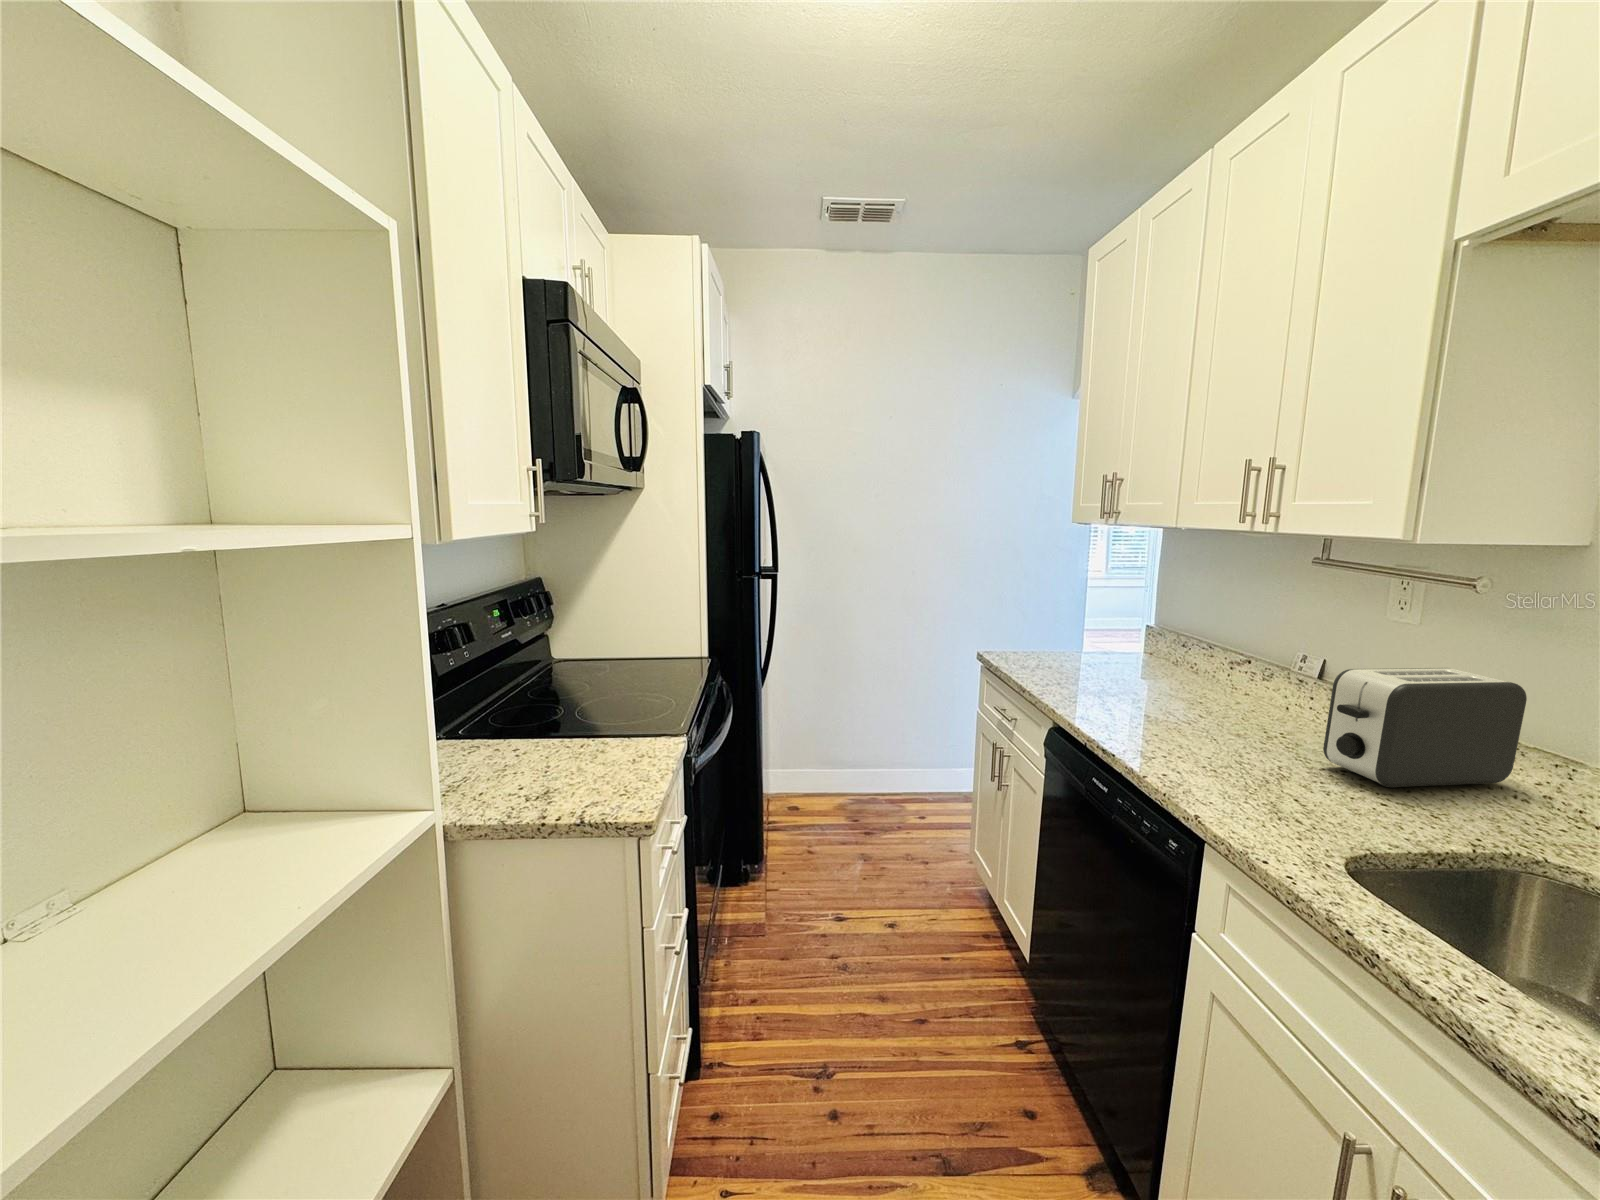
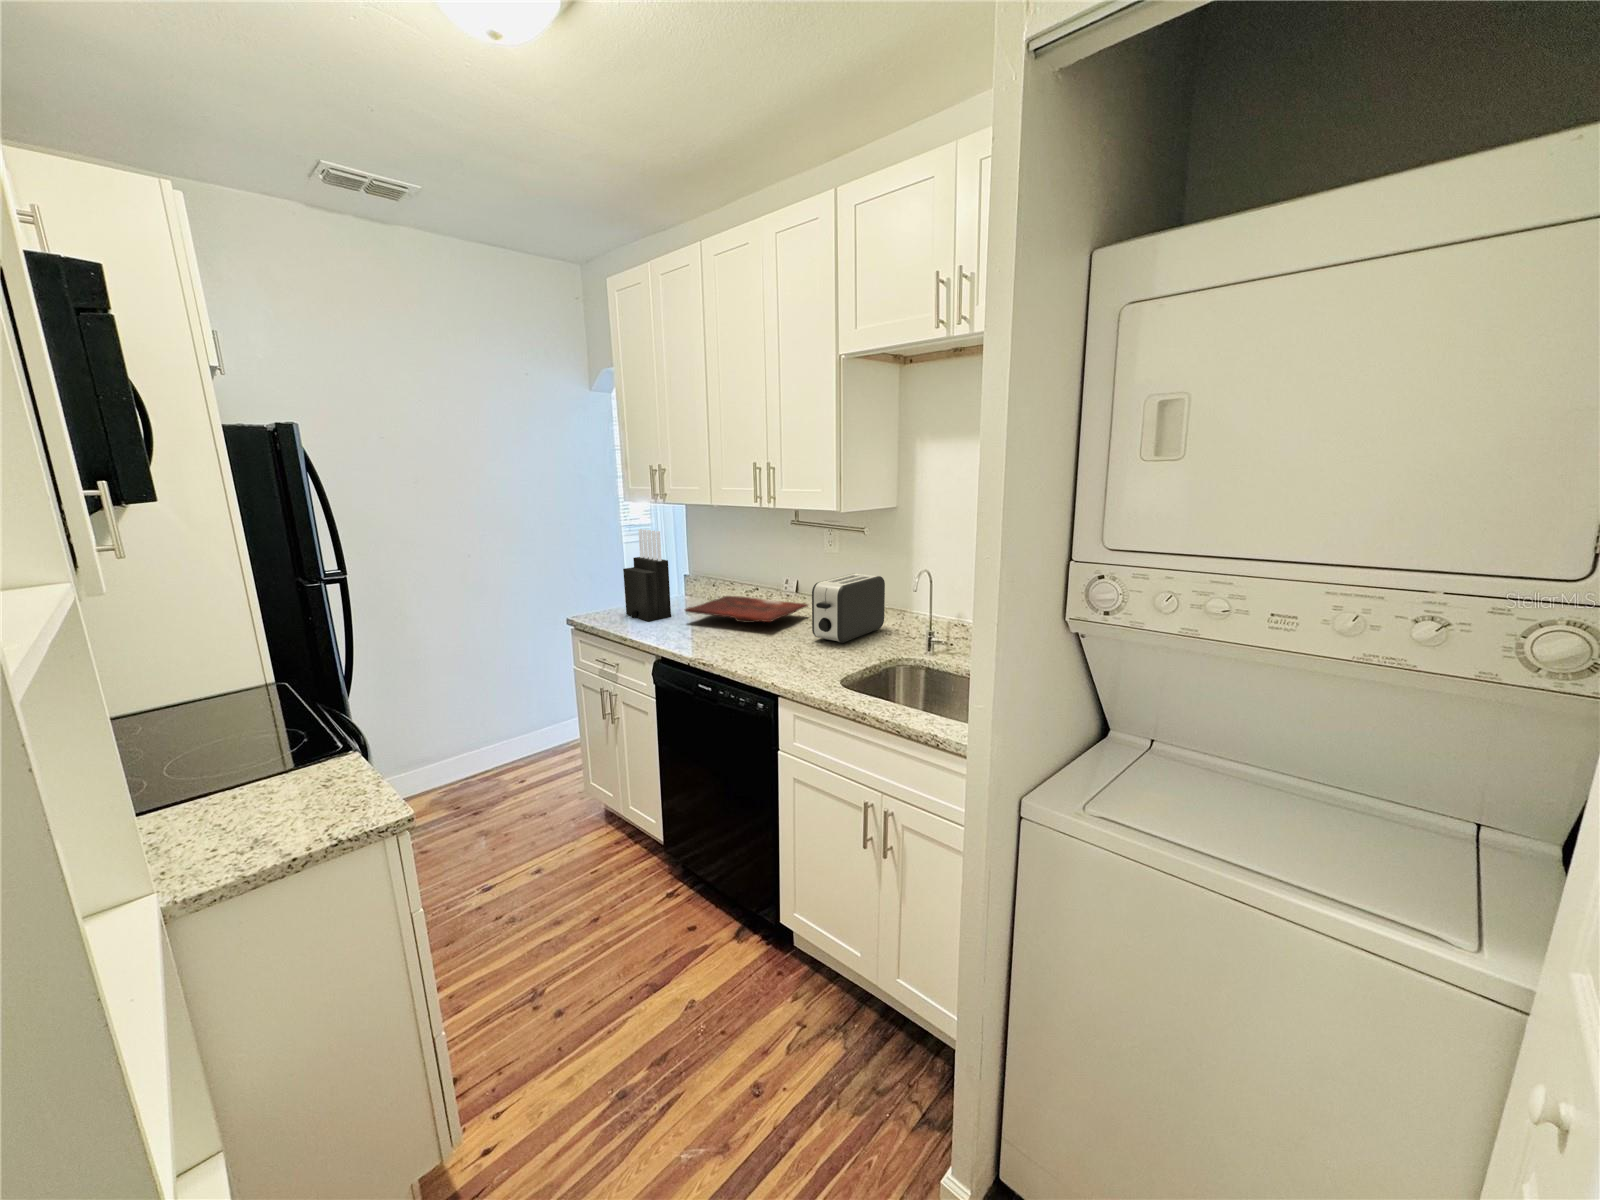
knife block: none [1047,557,1110,676] -> present [623,529,671,621]
cutting board: none [1117,663,1338,716] -> present [685,596,808,623]

